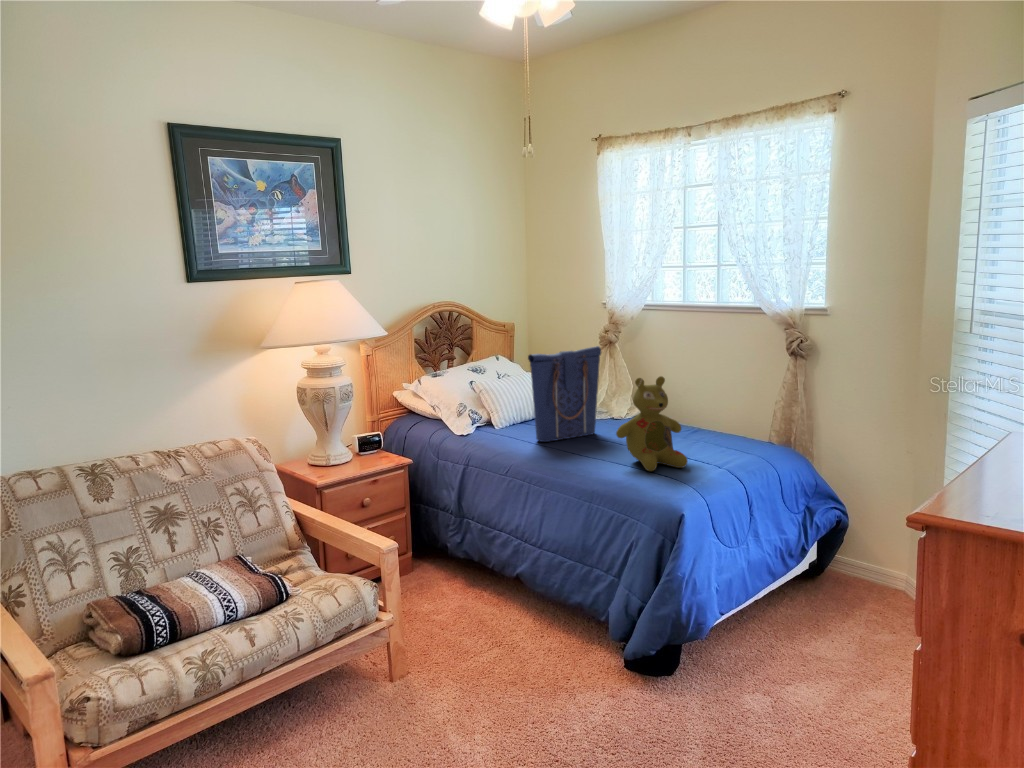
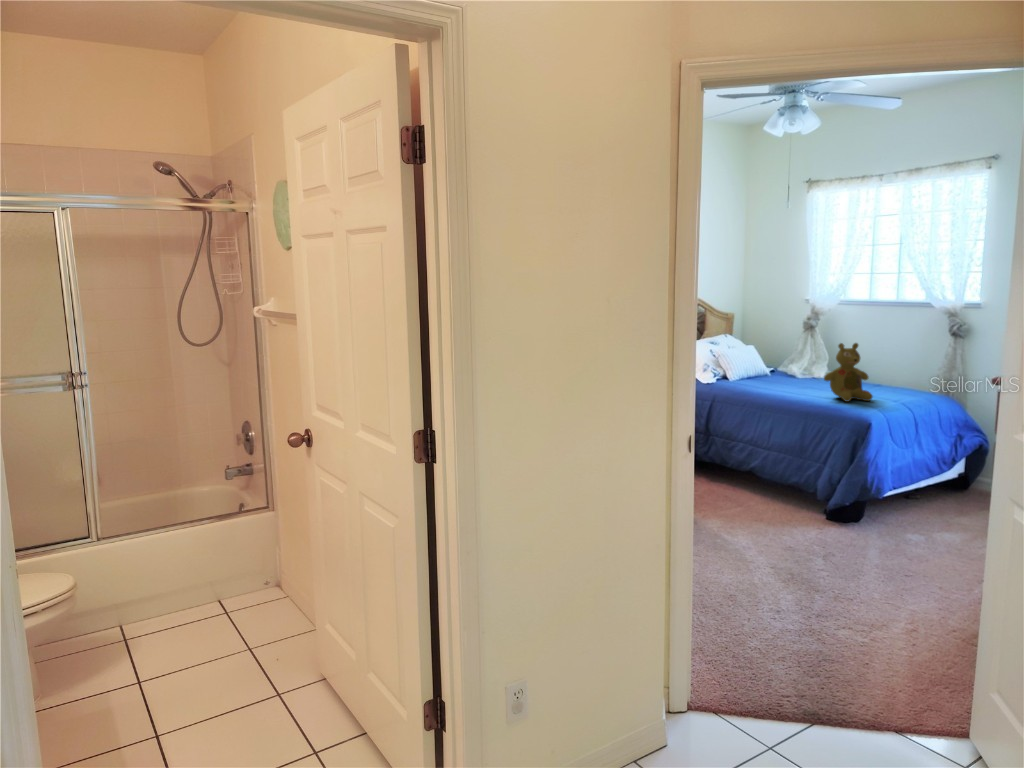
tote bag: present [528,346,601,442] -> none [761,326,811,387]

